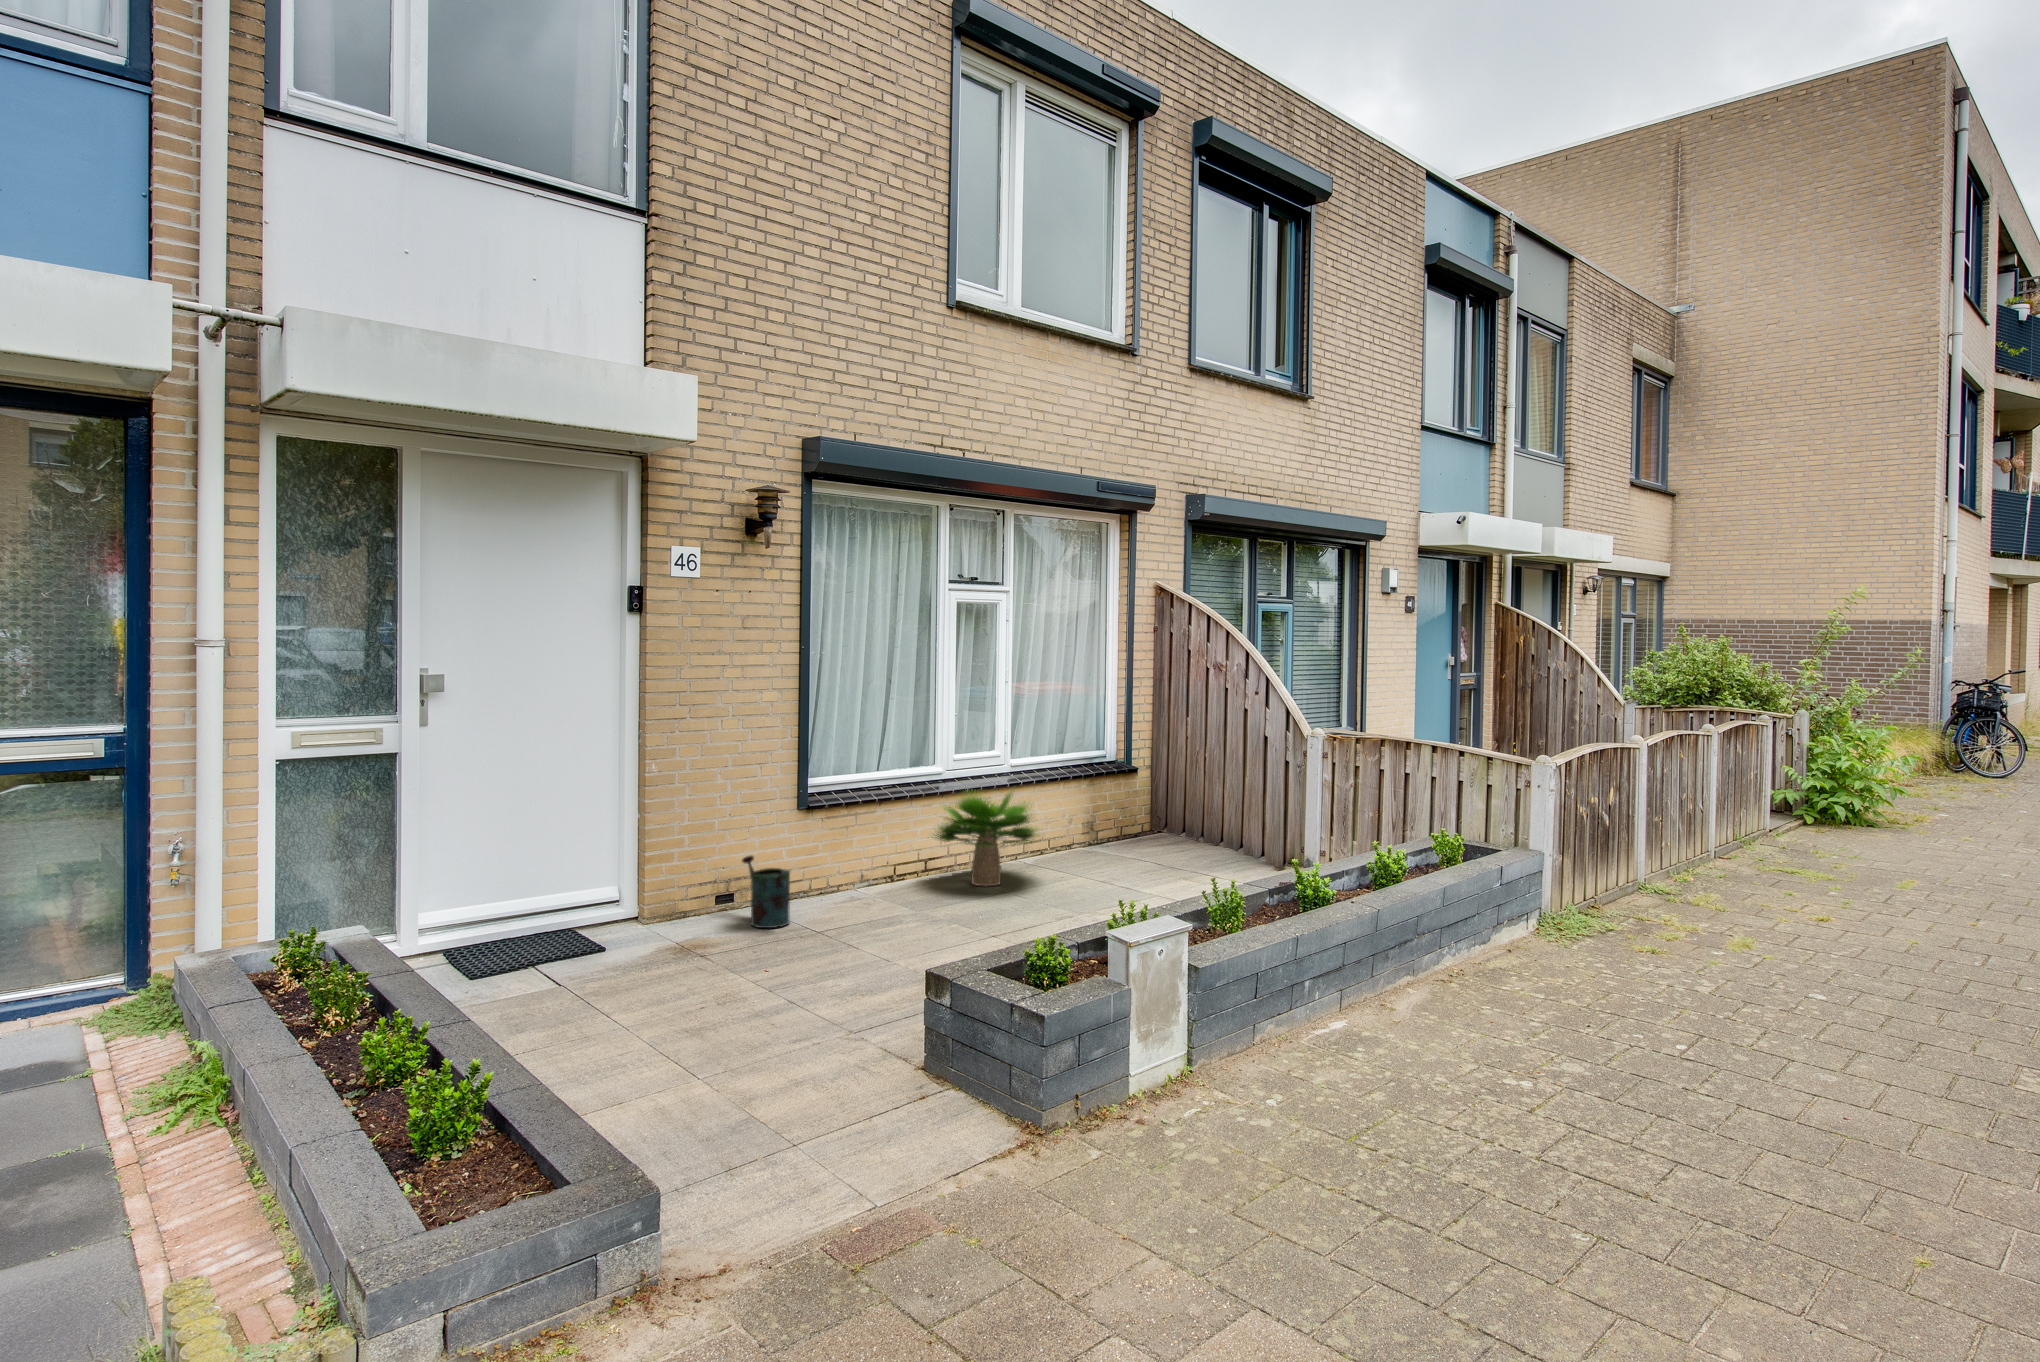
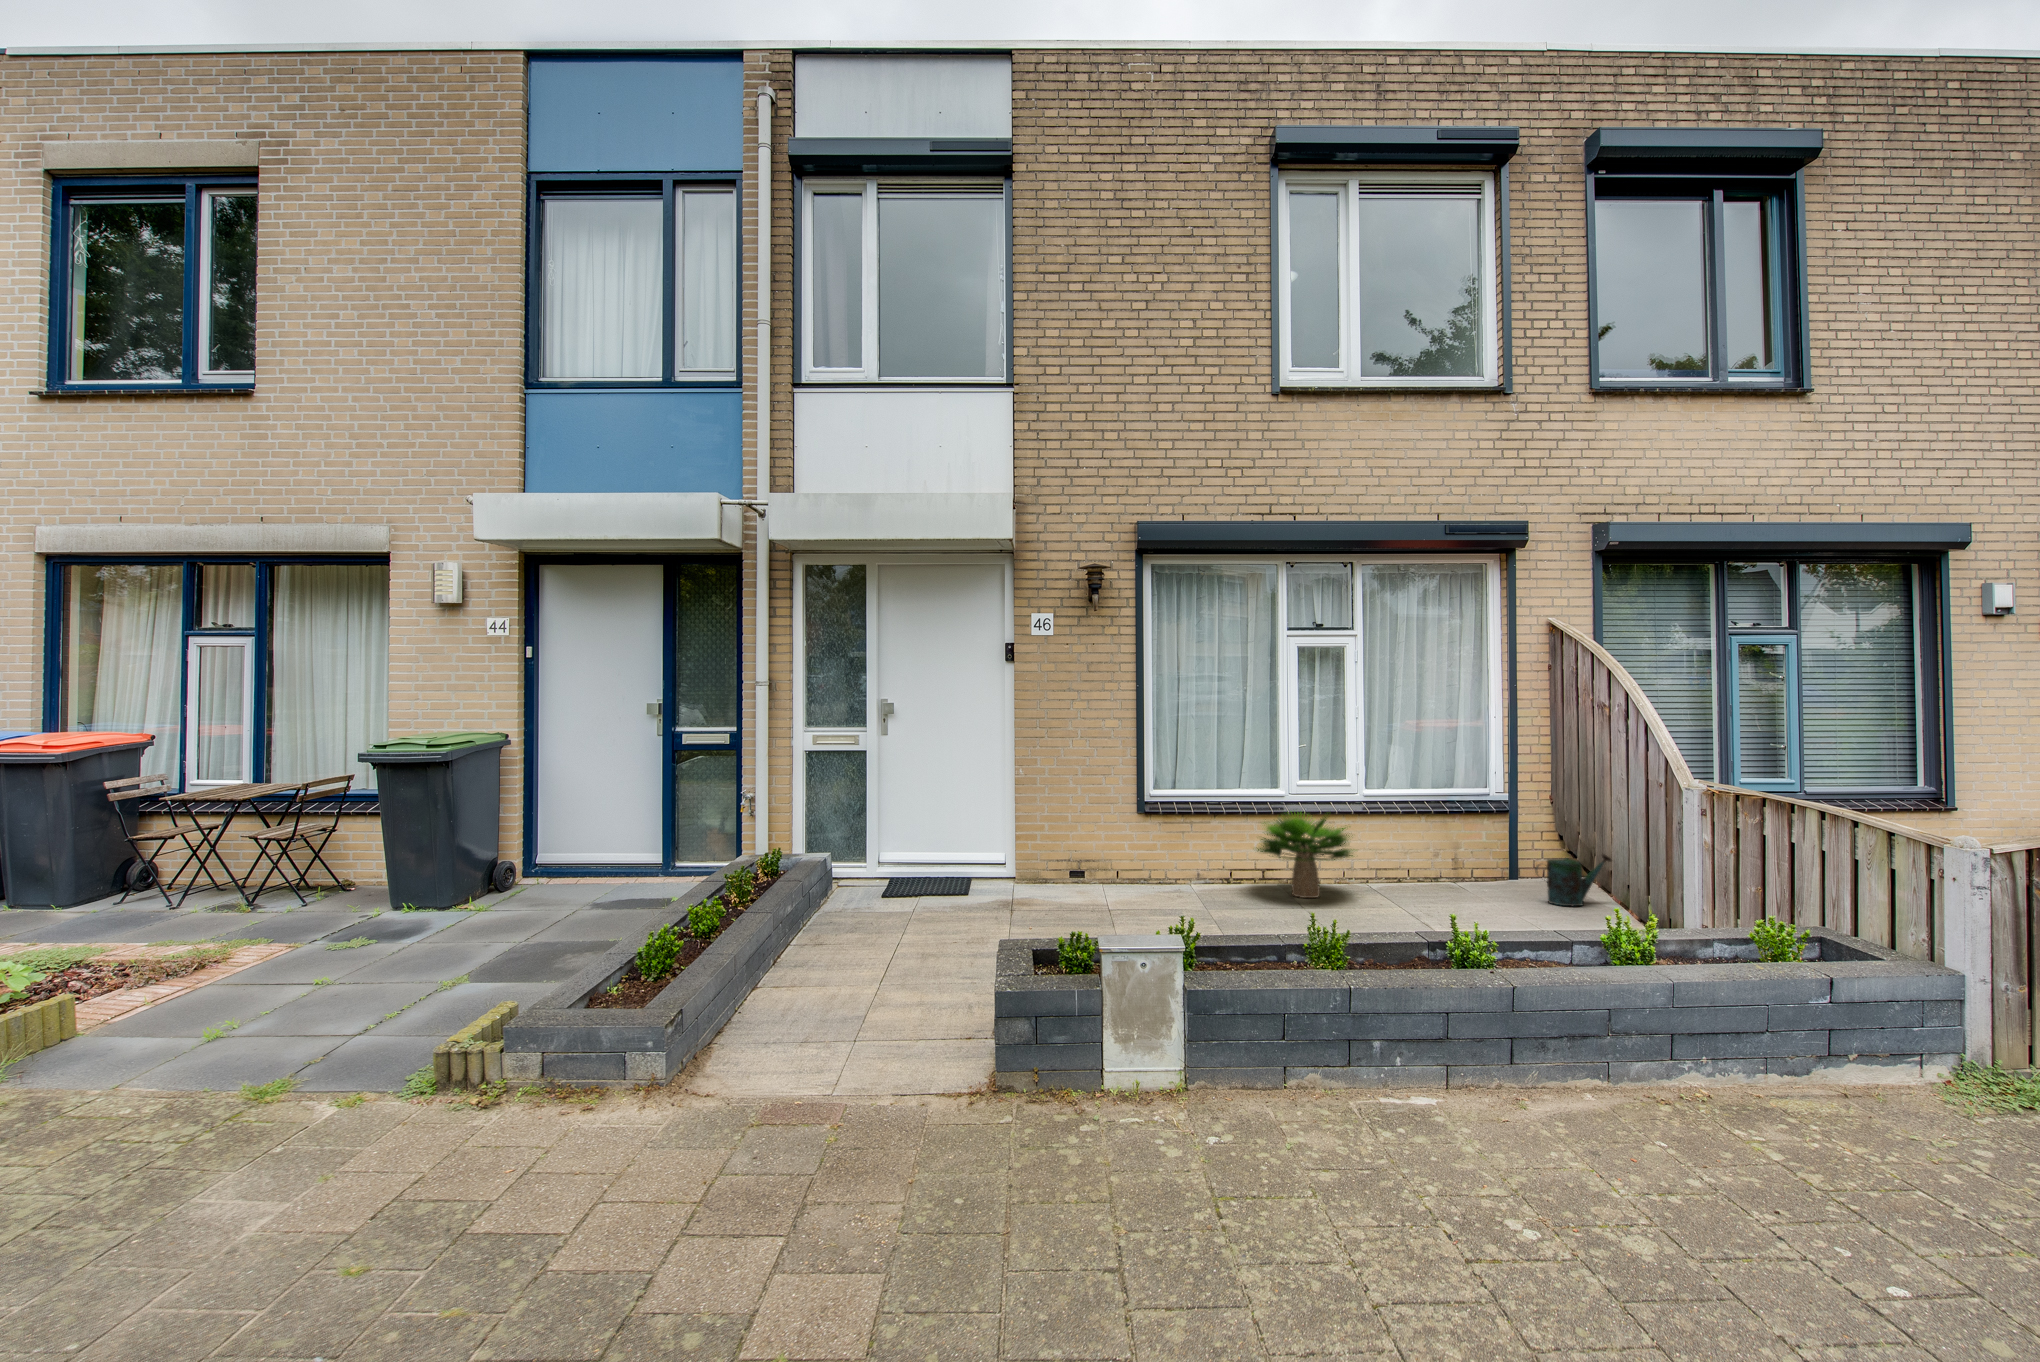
watering can: present [742,856,790,928] -> present [1535,855,1611,906]

